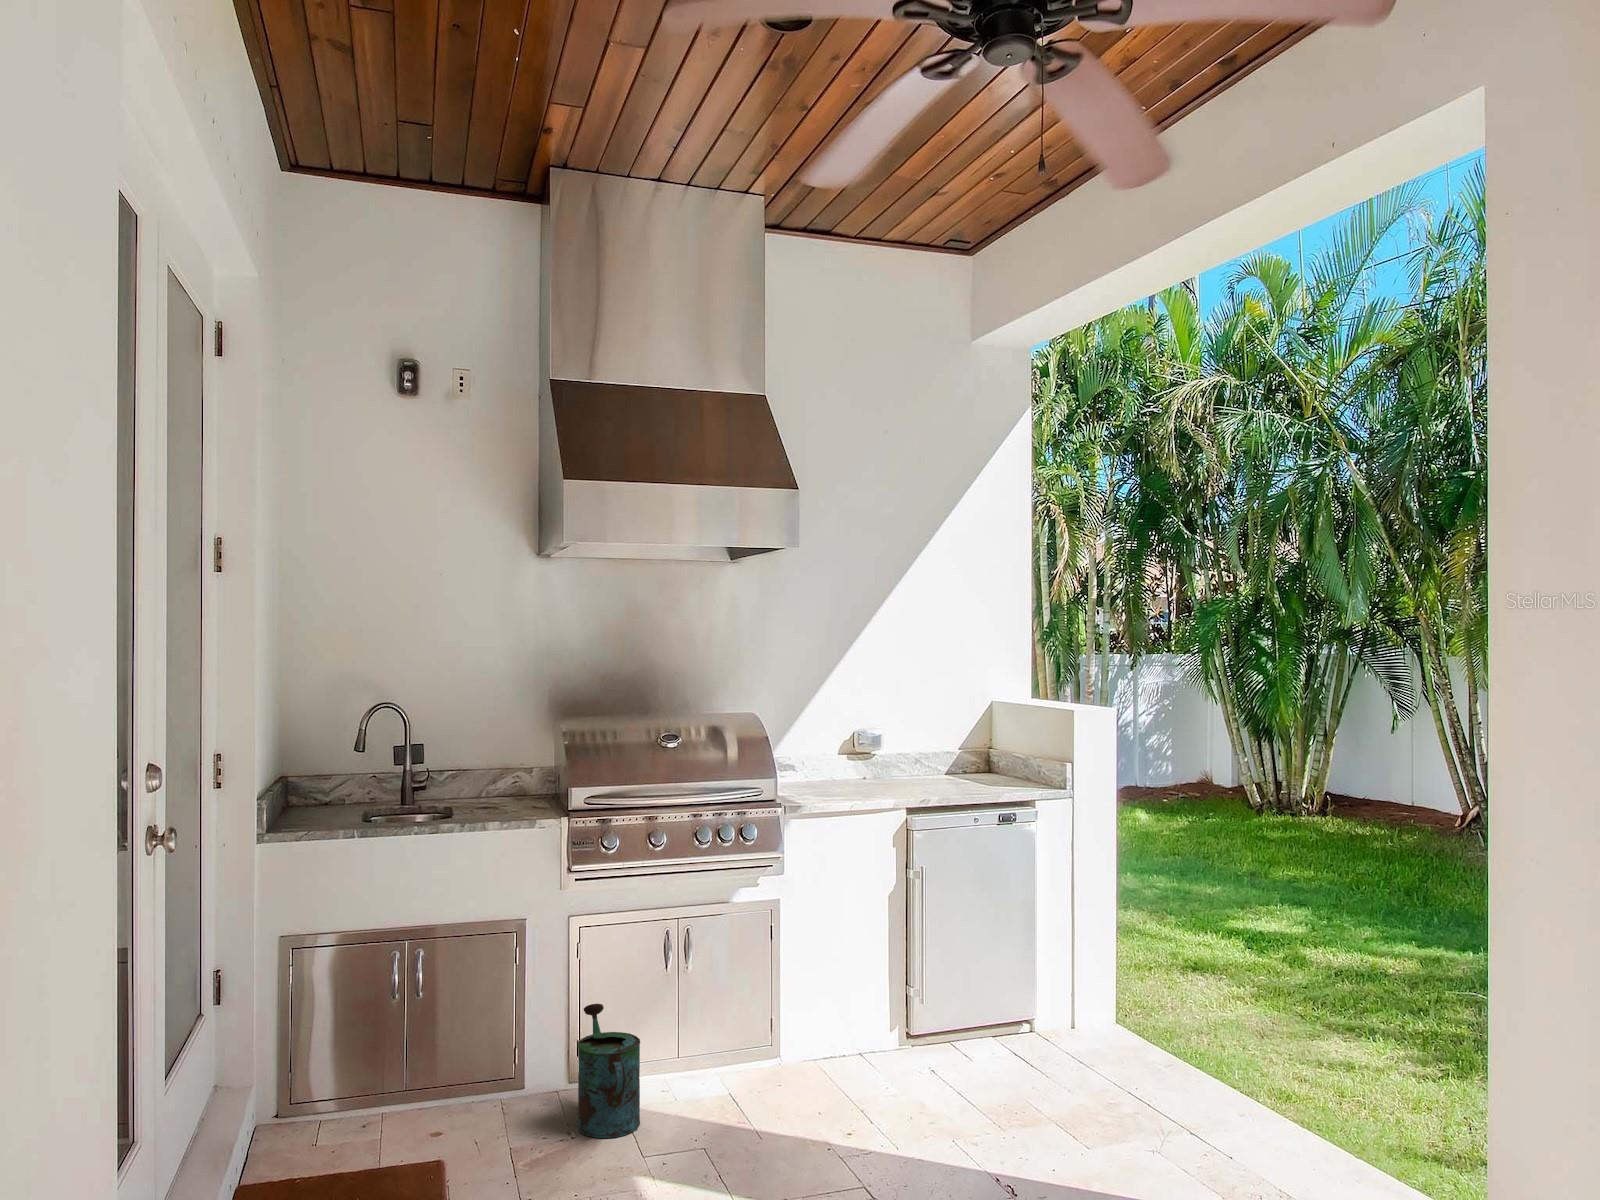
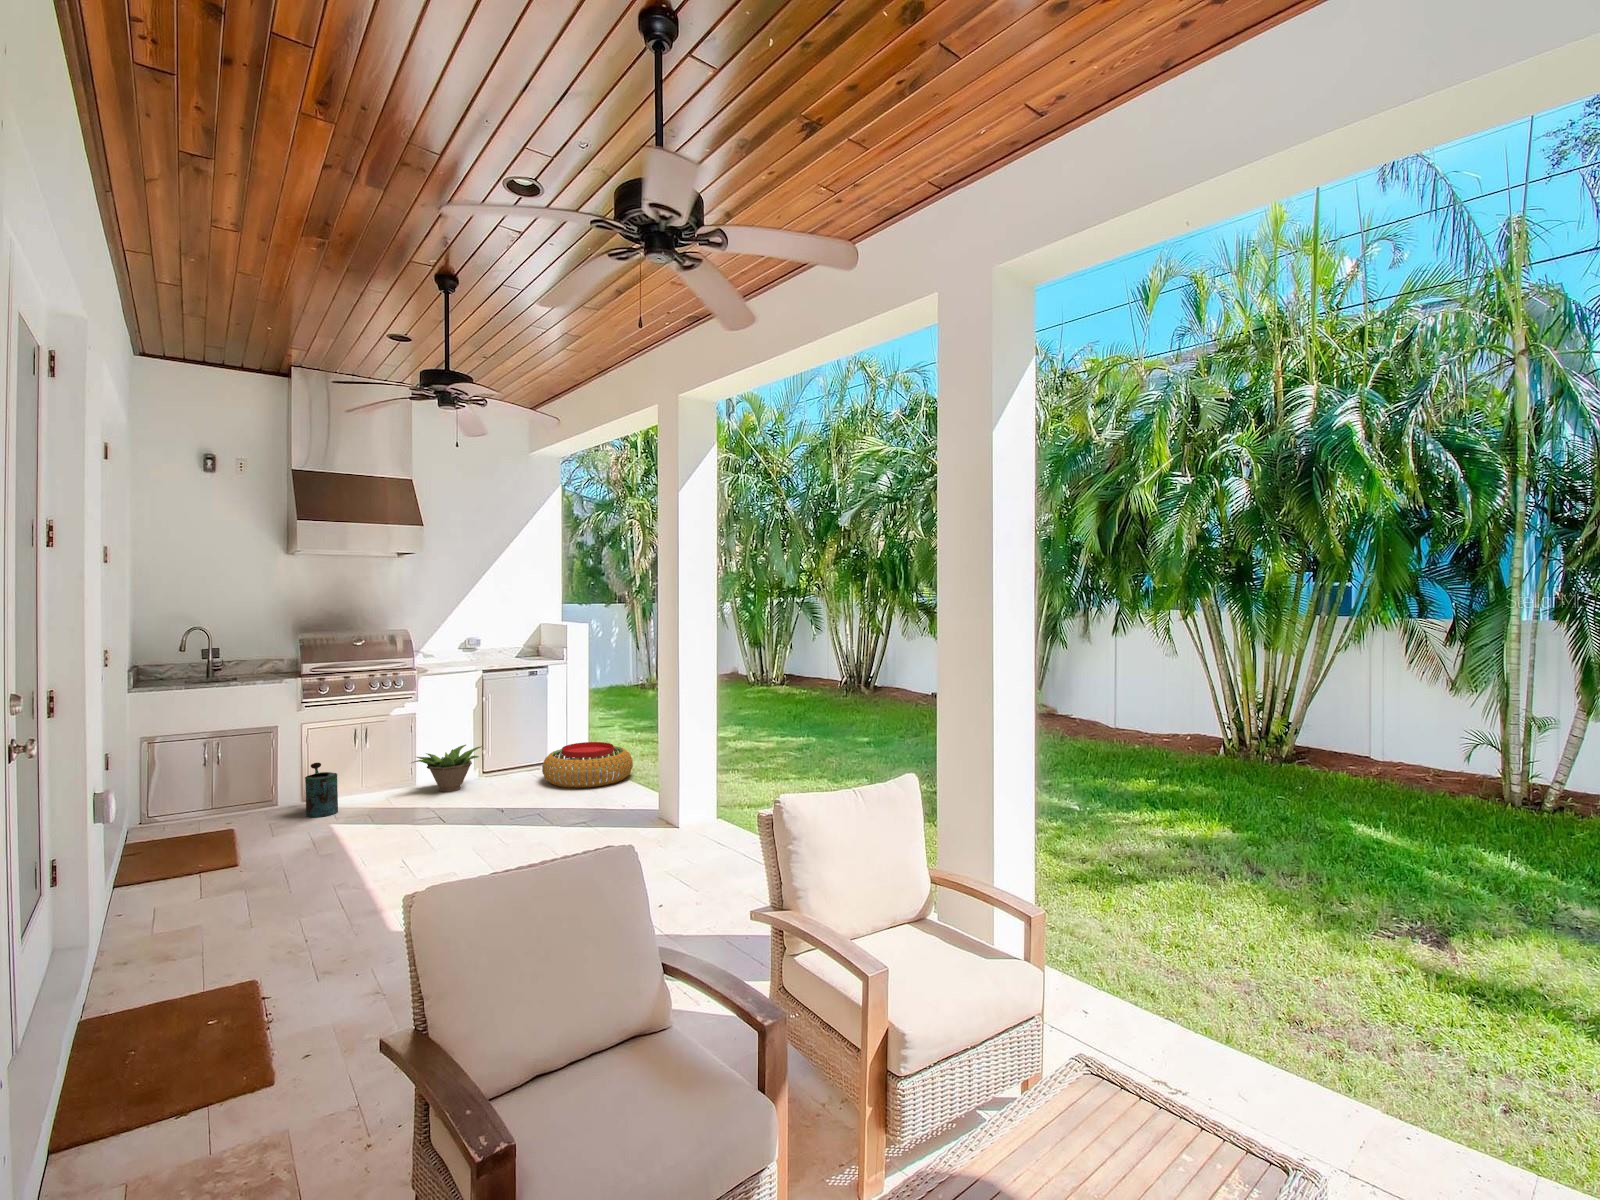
decorative plant: none [775,970,920,1084] -> present [411,745,483,792]
pouf: none [1046,986,1258,1111] -> present [542,742,633,788]

